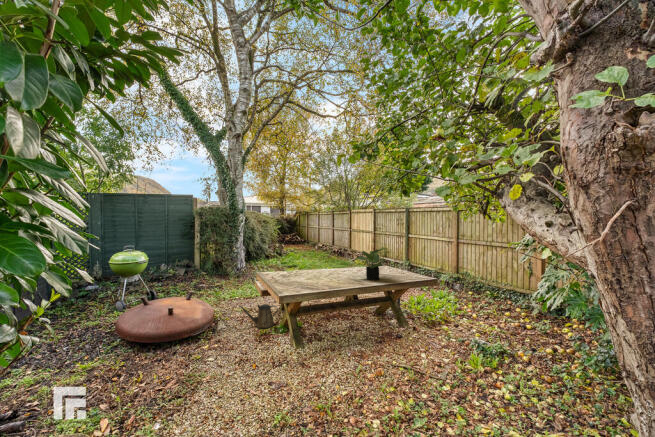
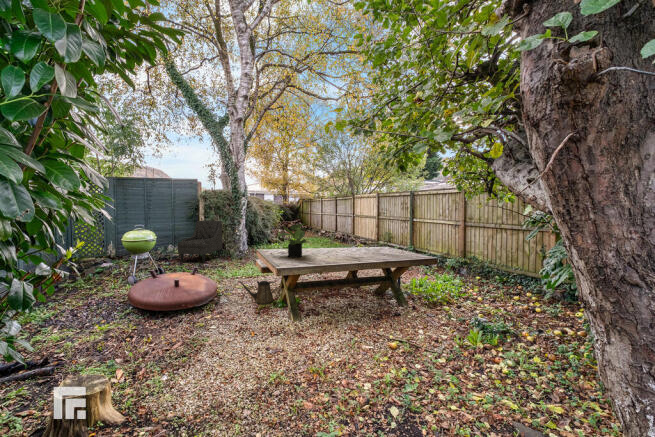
chair: none [175,239,220,283] -> present [177,220,222,263]
potted plant: present [356,248,385,280] -> present [279,223,306,258]

